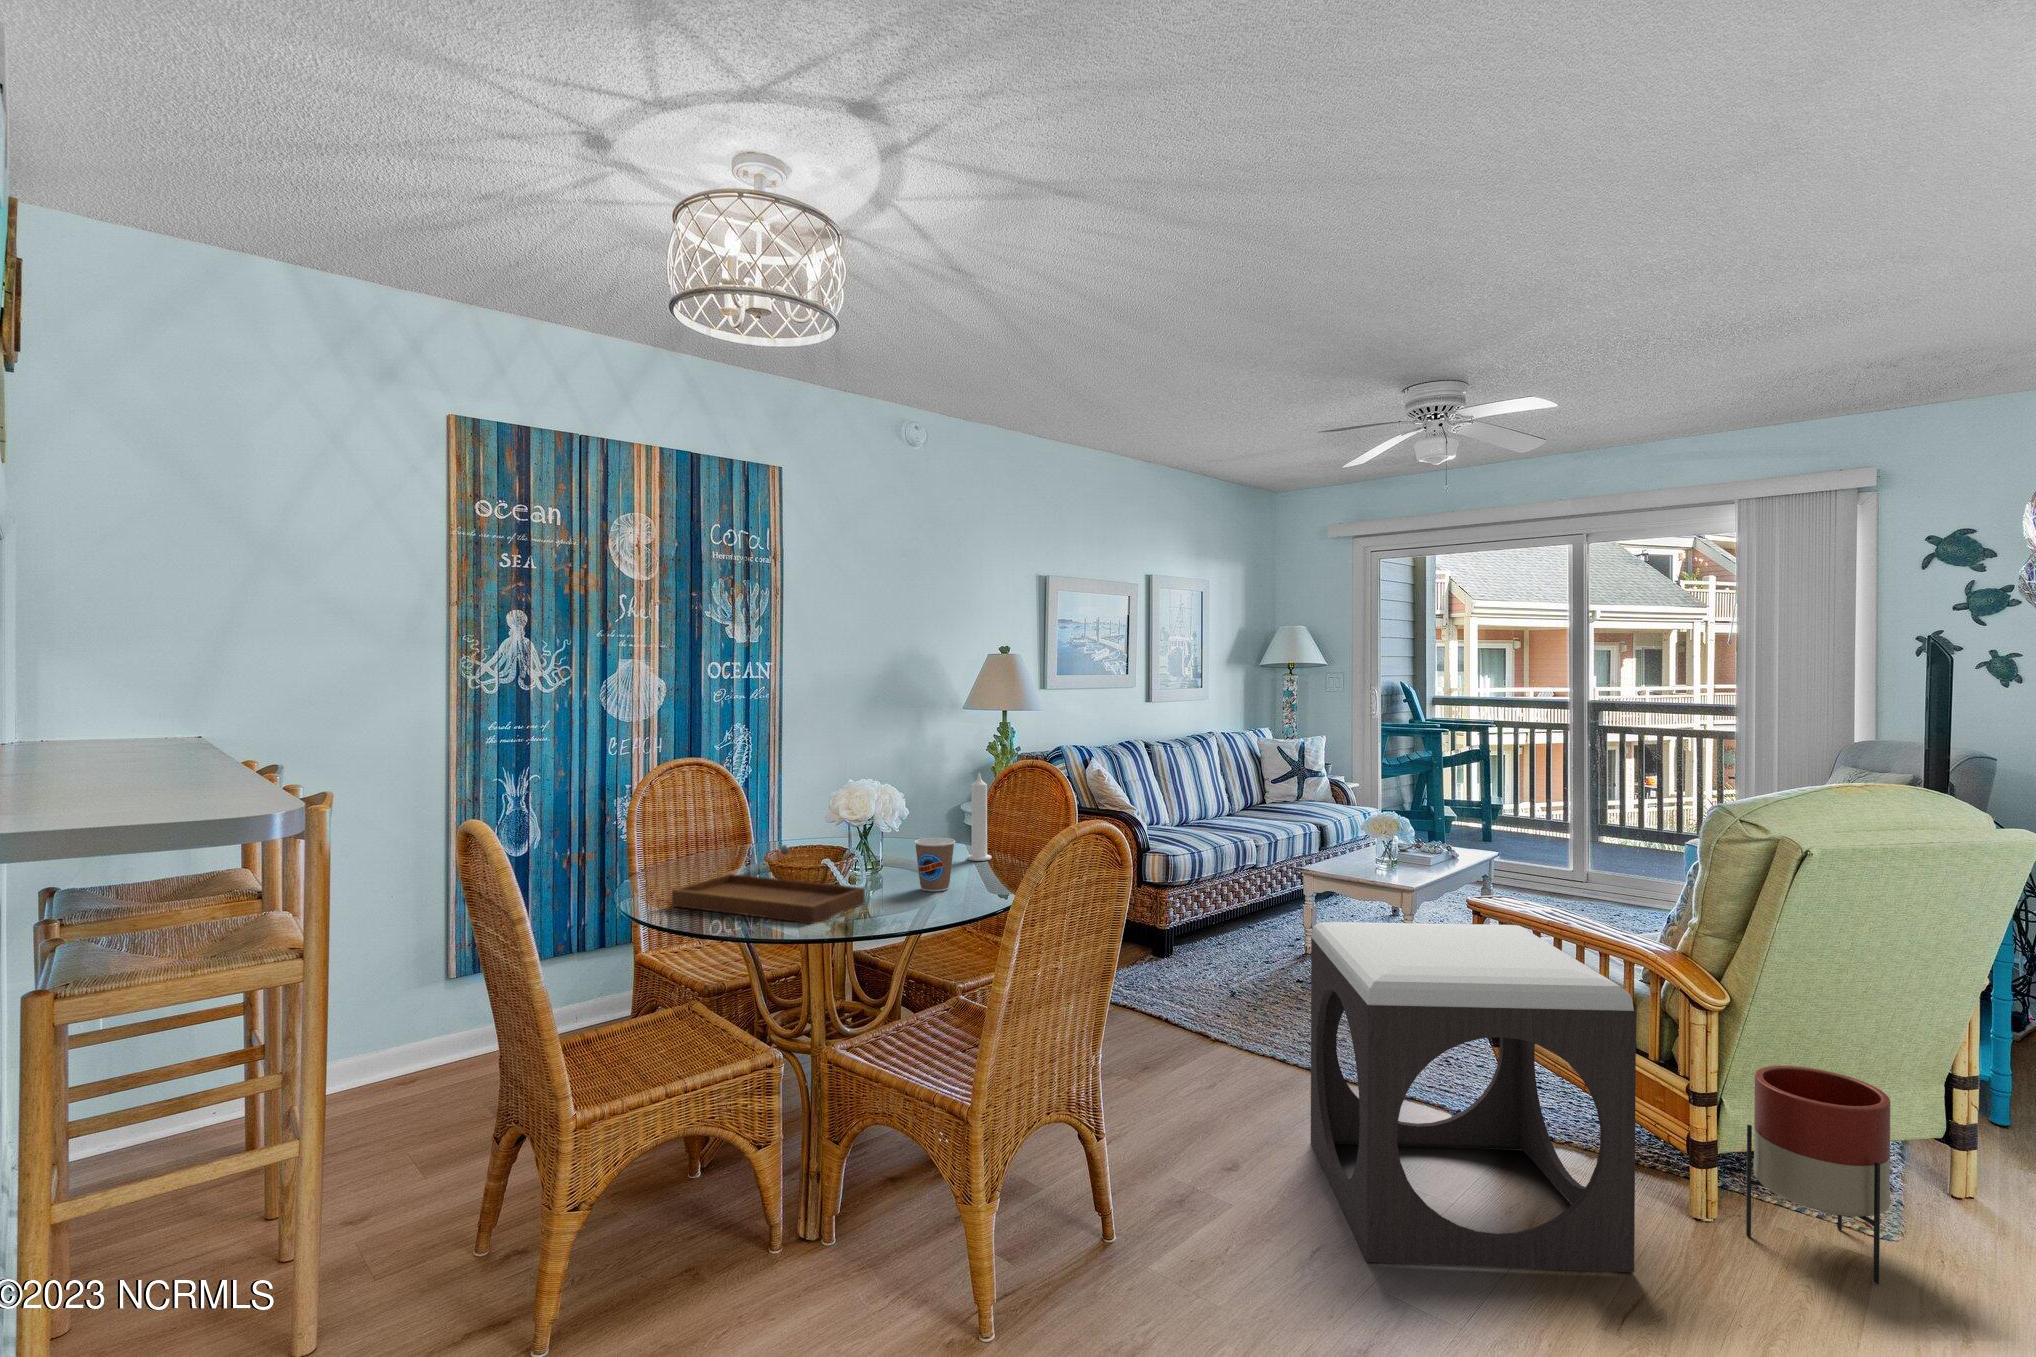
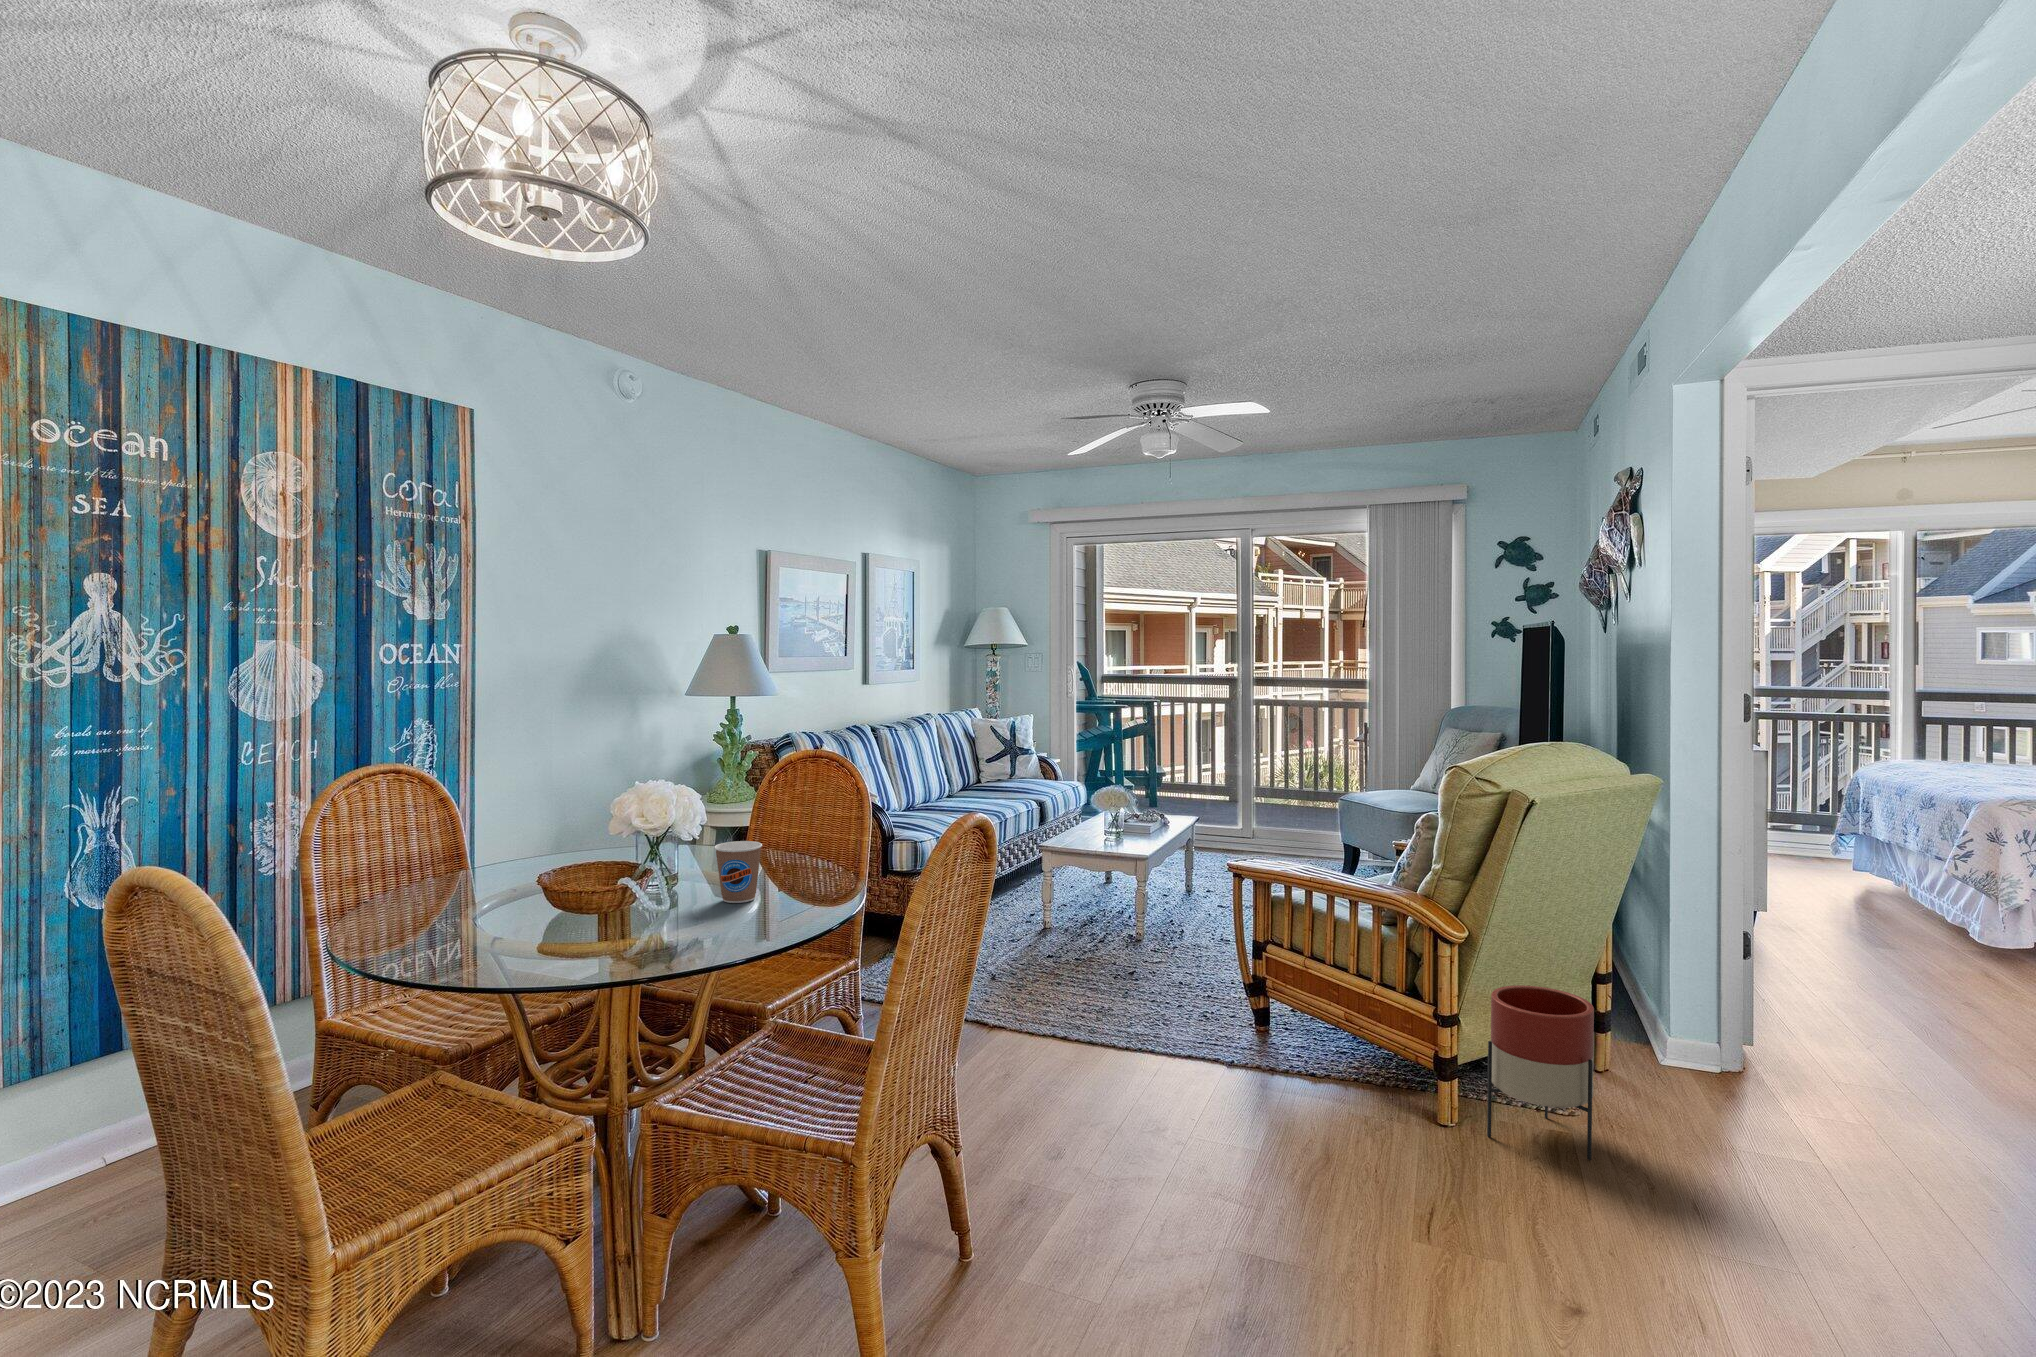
candle: present [967,773,991,861] -> none [749,765,777,863]
tray: present [672,845,865,924] -> none [410,864,668,957]
footstool: present [1311,922,1636,1272] -> none [1116,885,1427,1227]

